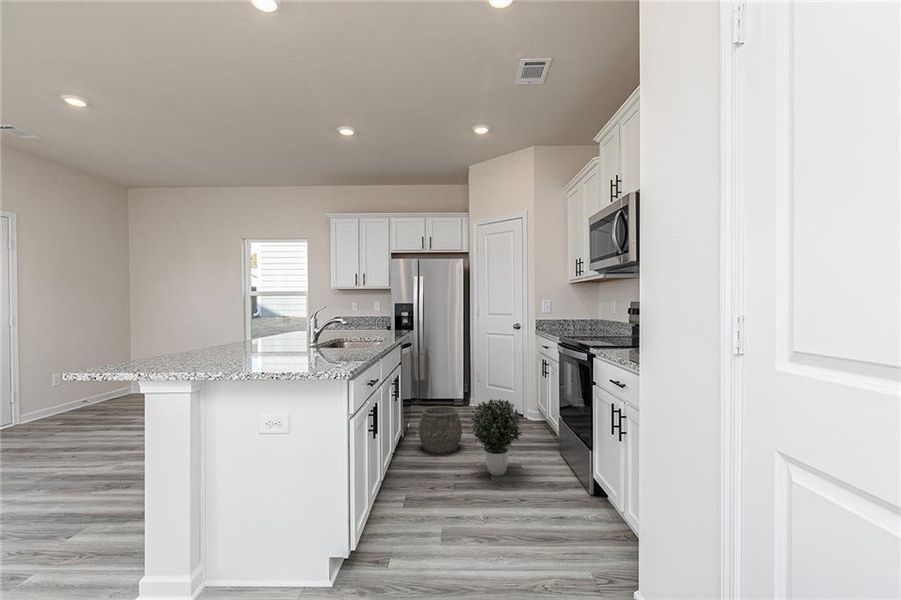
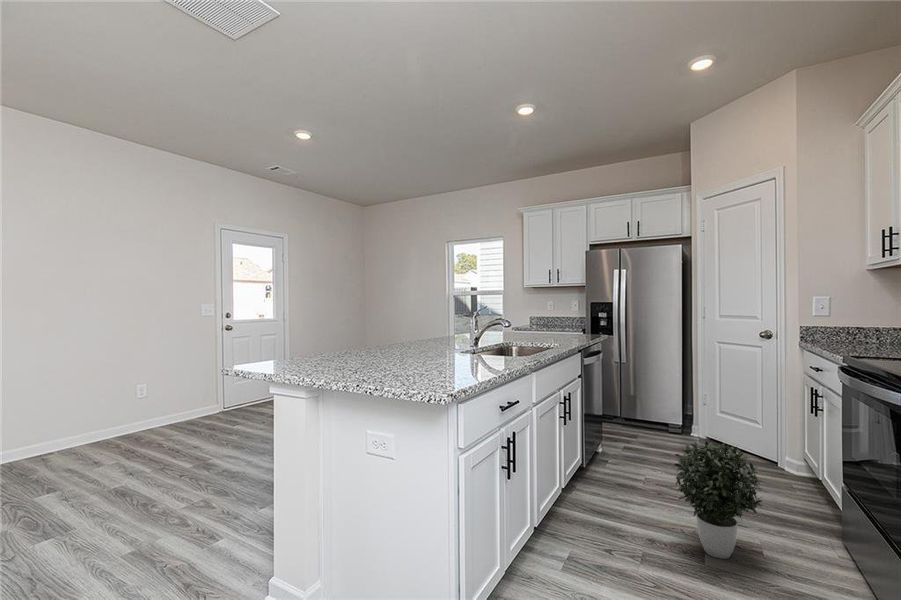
woven basket: present [419,406,462,453] -> none [606,435,669,500]

